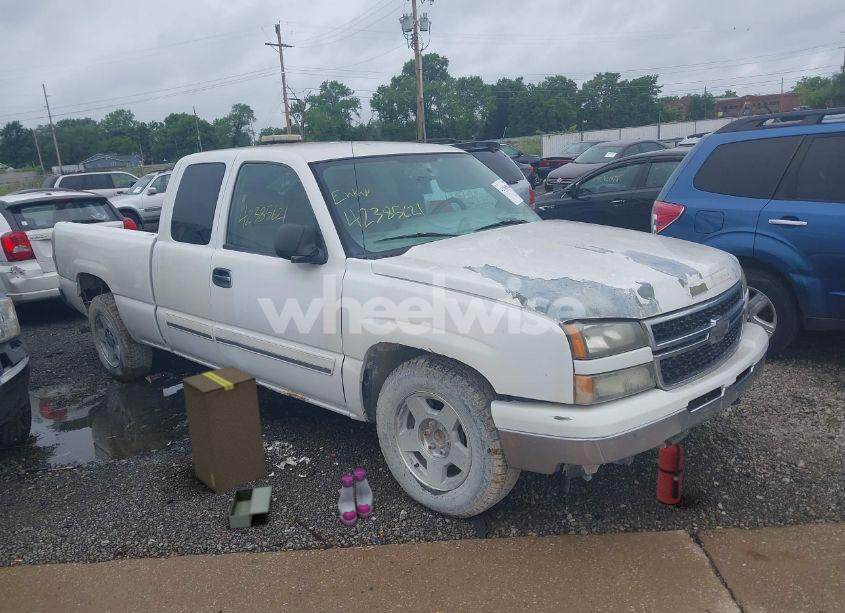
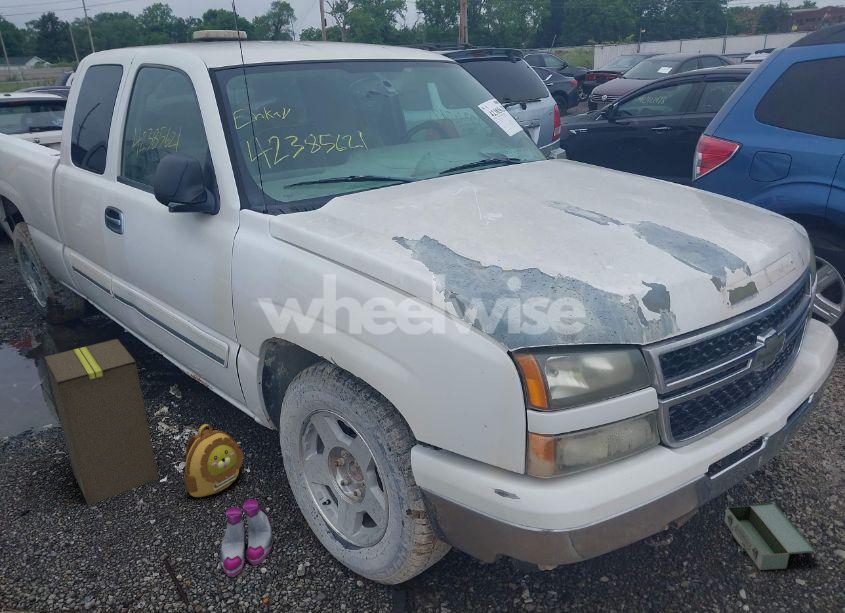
backpack: none [290,425,336,483] -> present [184,424,244,497]
fire extinguisher: present [657,443,683,504] -> none [654,466,697,582]
toolbox: present [228,485,272,529] -> present [724,503,815,570]

